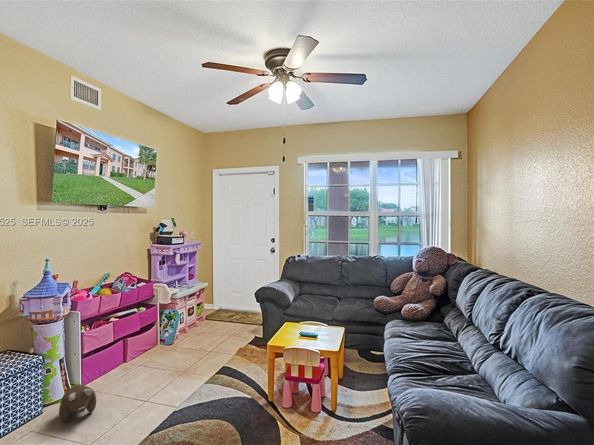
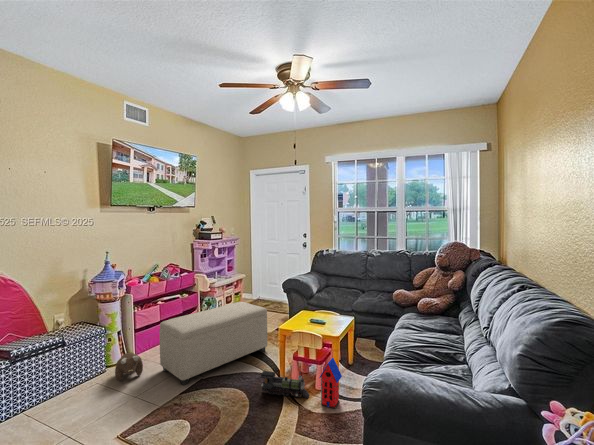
ottoman: none [119,314,245,420] -> present [160,302,268,385]
toy house: none [321,375,345,433] -> present [320,358,342,409]
toy train: none [250,393,306,424] -> present [260,371,309,398]

